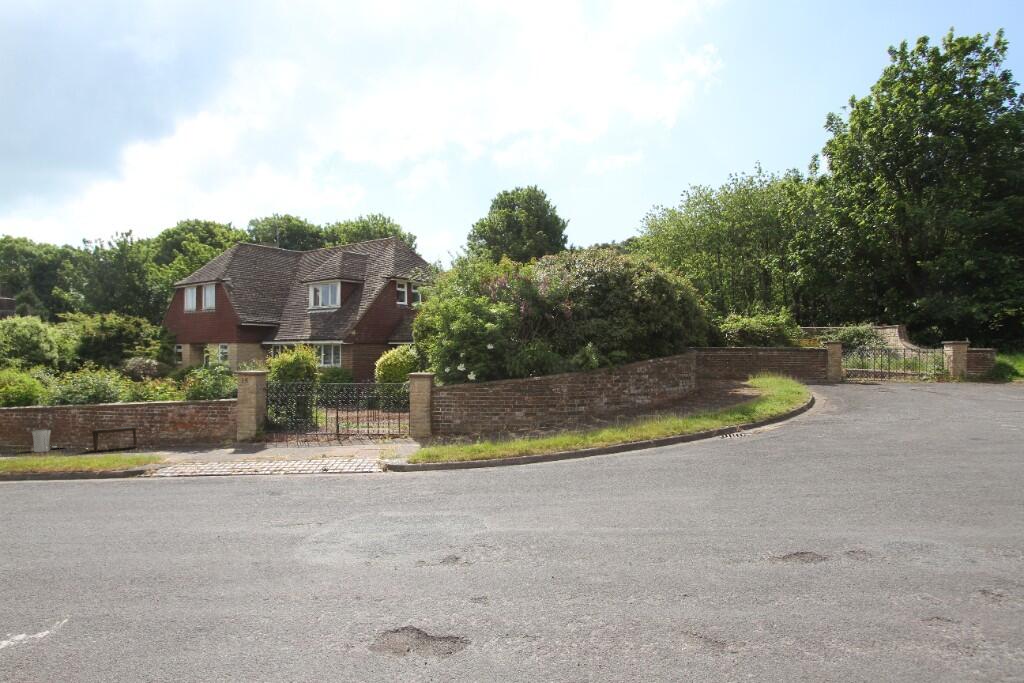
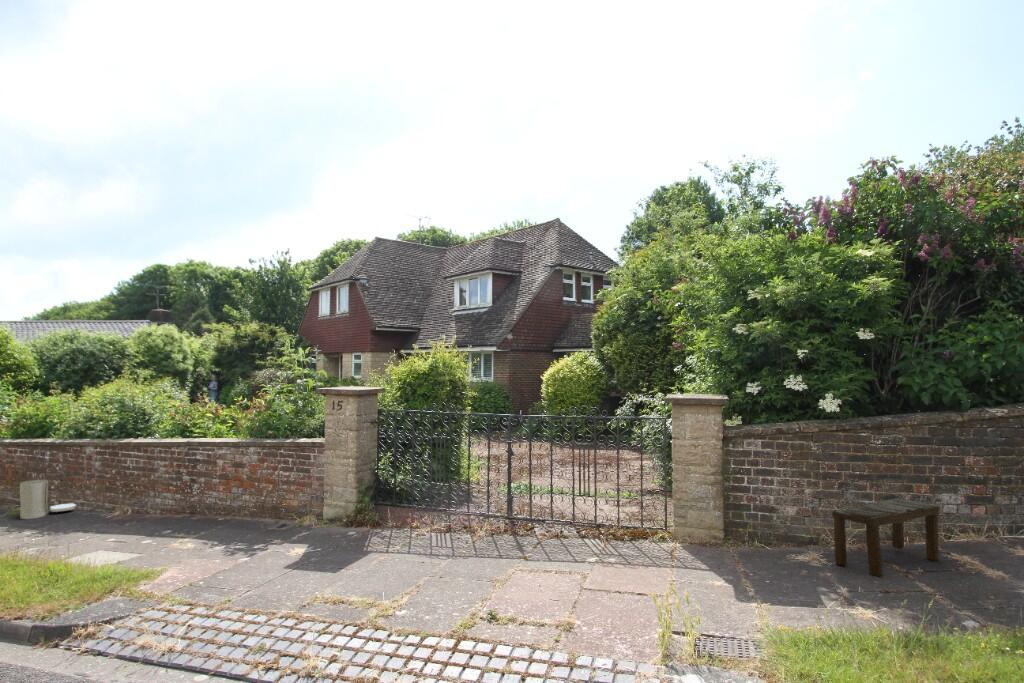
bench: present [92,427,138,452] -> present [832,498,940,576]

